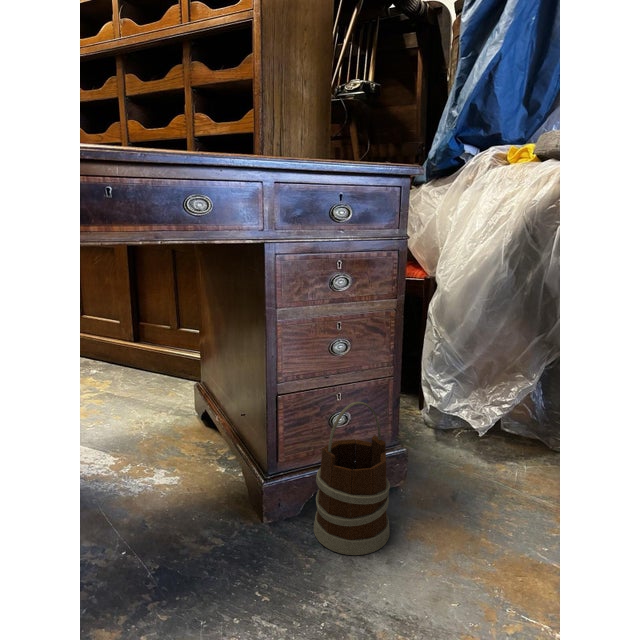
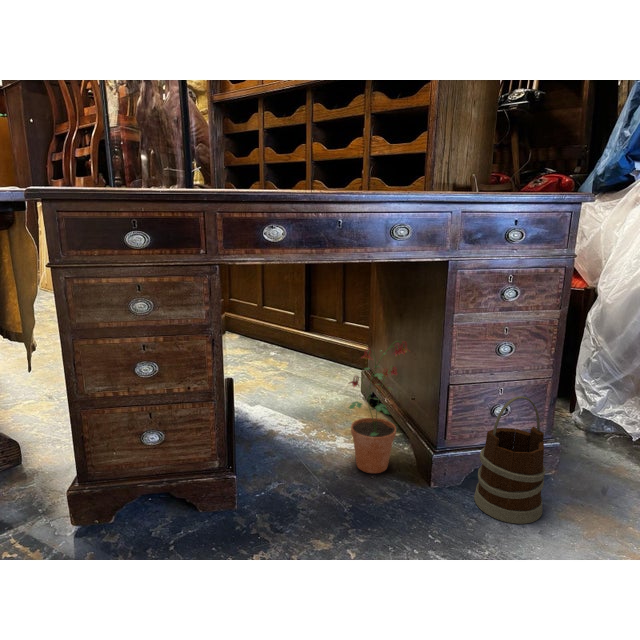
potted plant: none [151,346,232,514] -> present [349,341,408,473]

